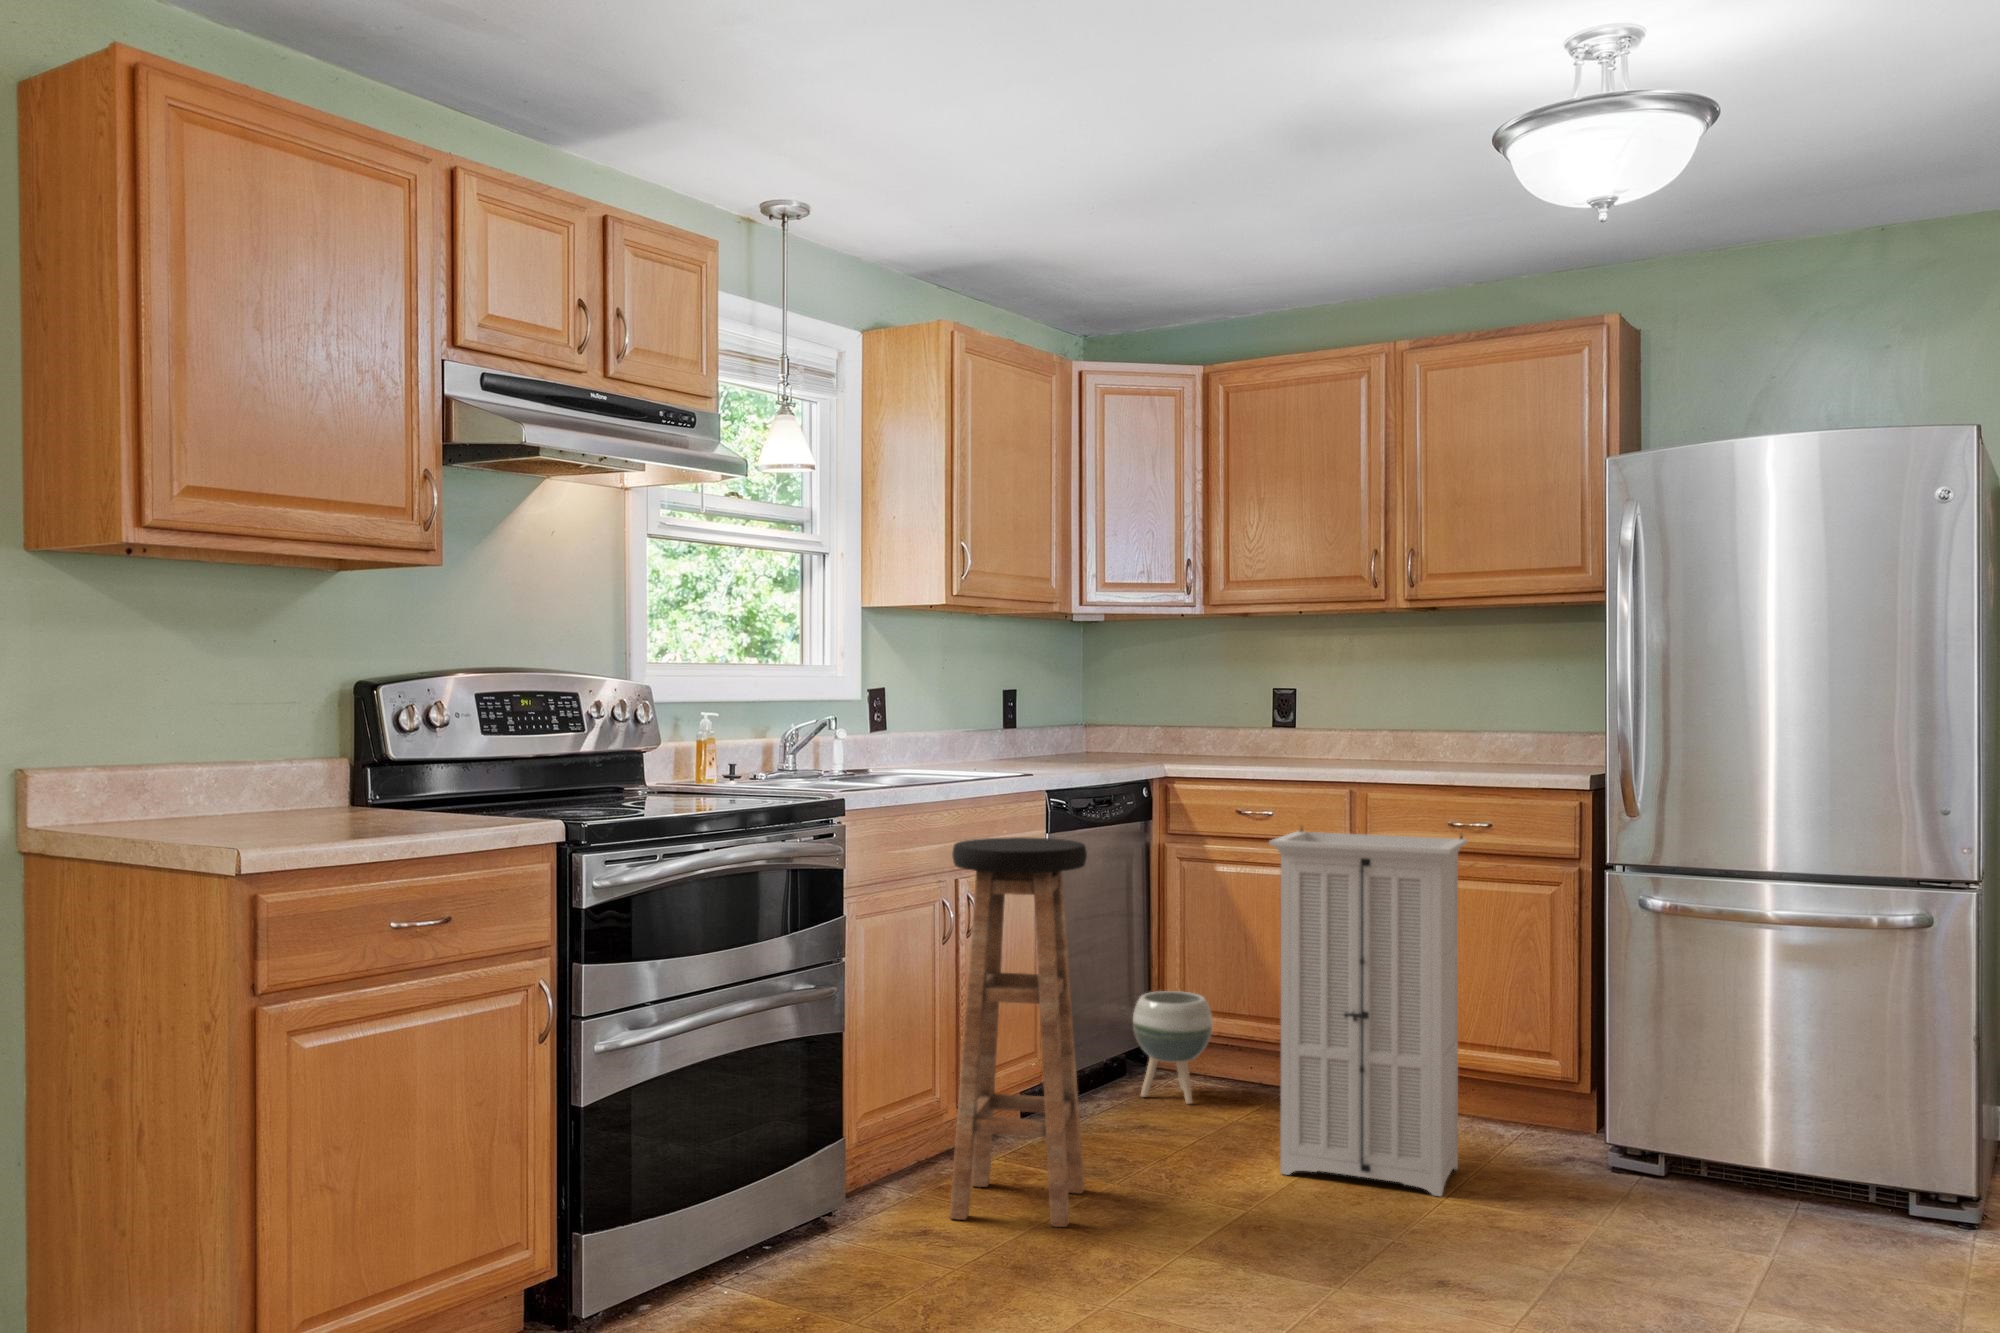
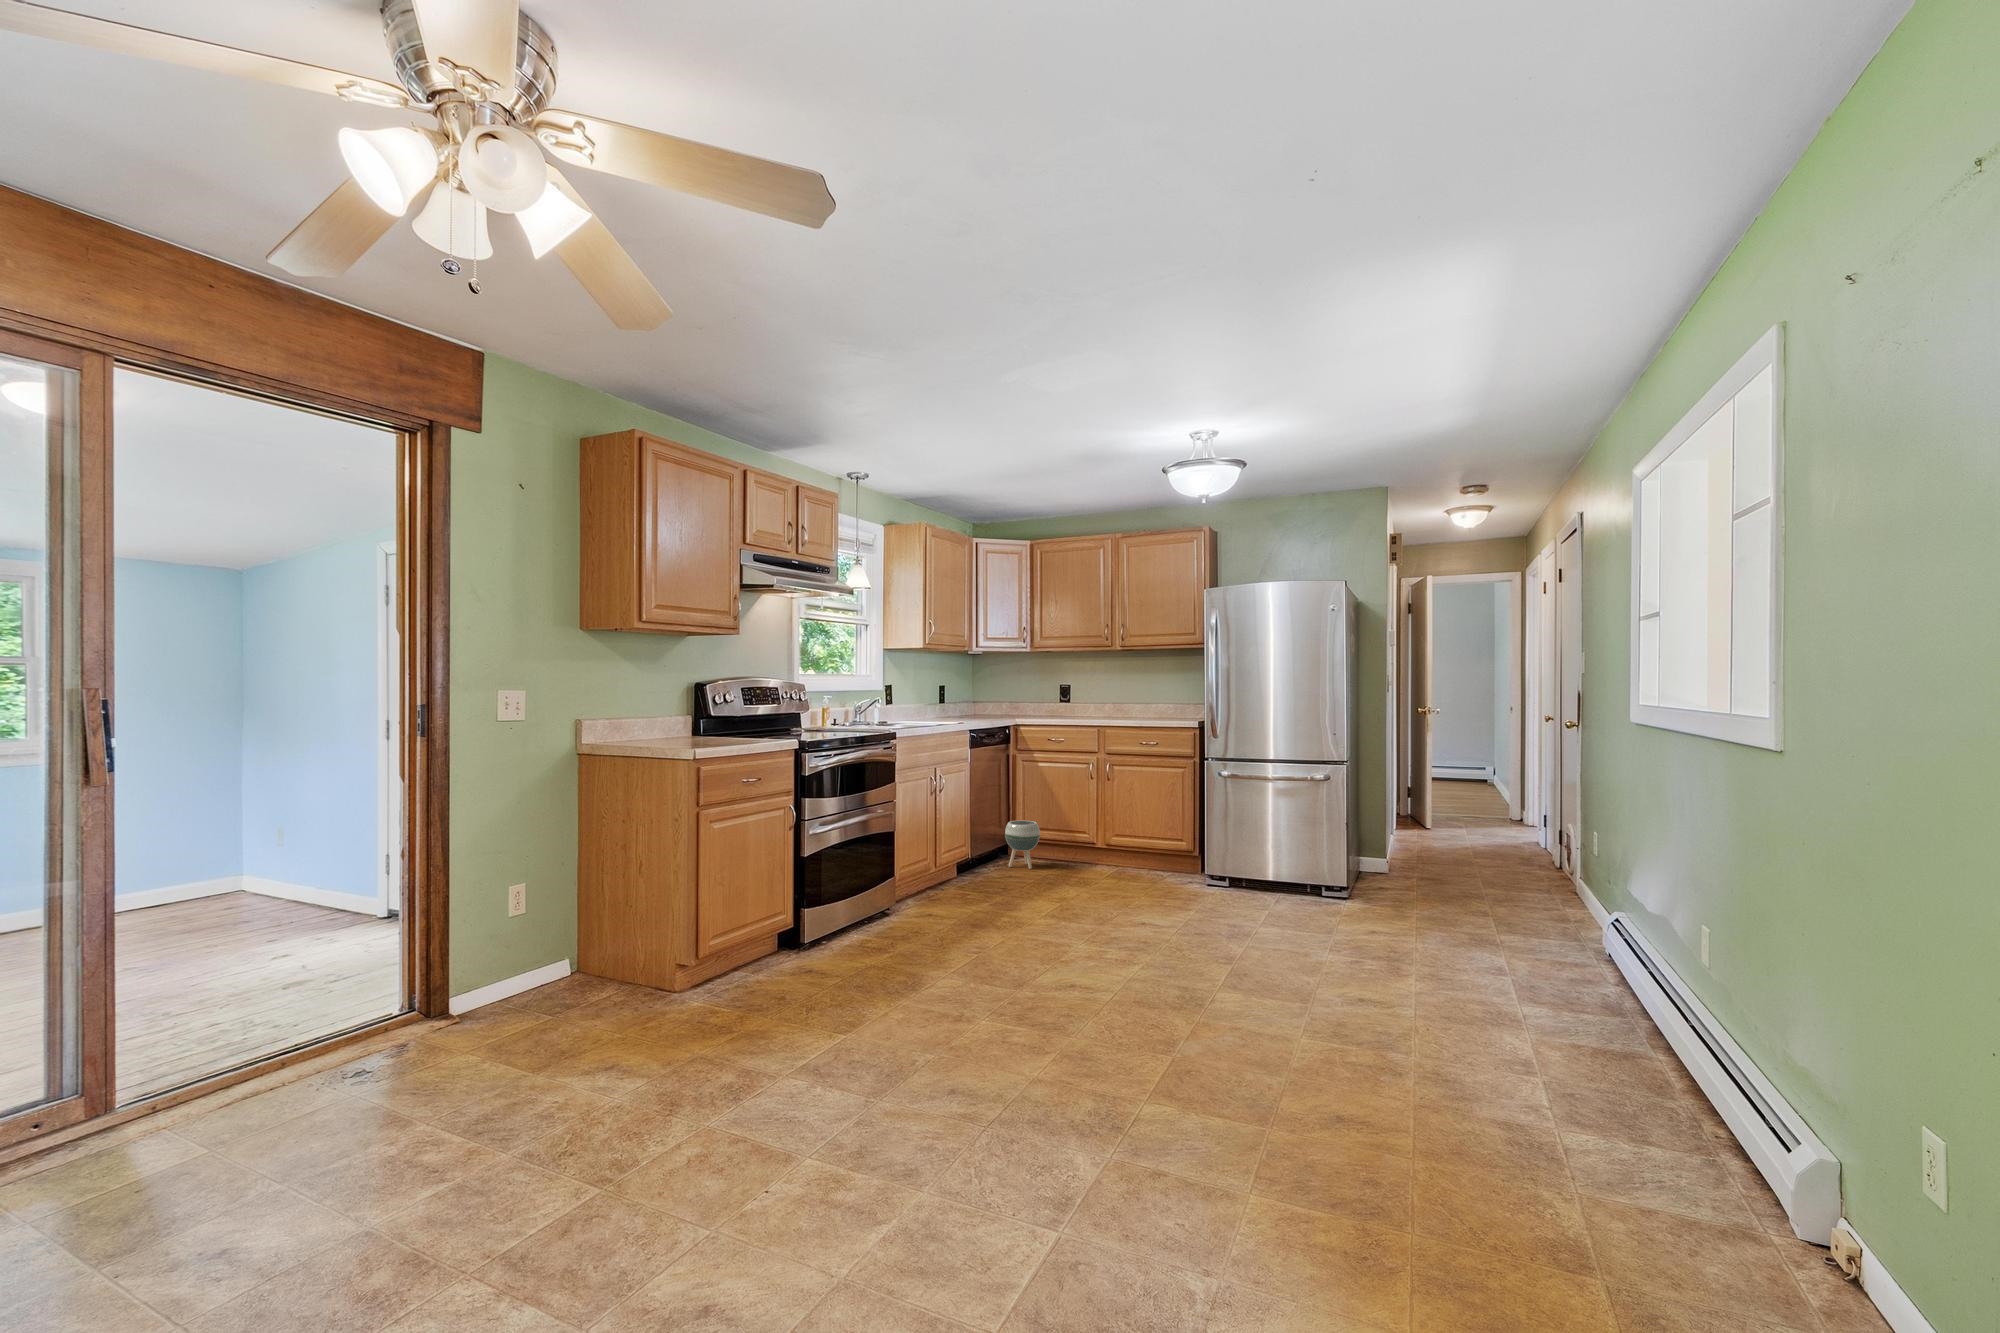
storage cabinet: present [1269,828,1468,1196] -> none [1070,745,1150,896]
bar stool: present [950,837,1087,1227] -> none [940,750,996,911]

